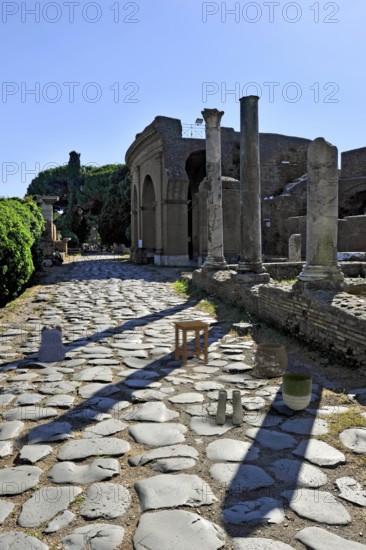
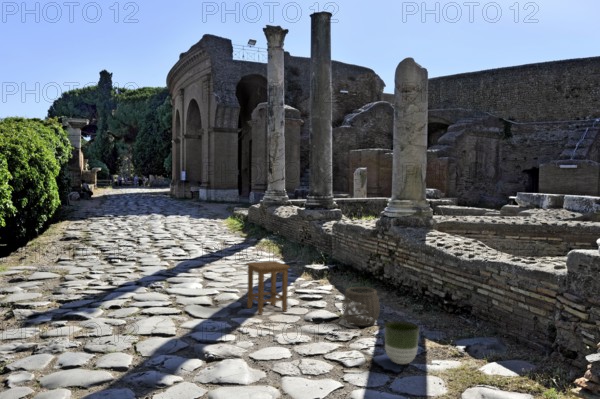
backpack: present [37,325,66,362] -> none [77,266,114,312]
boots: present [216,390,243,424] -> none [313,343,345,385]

